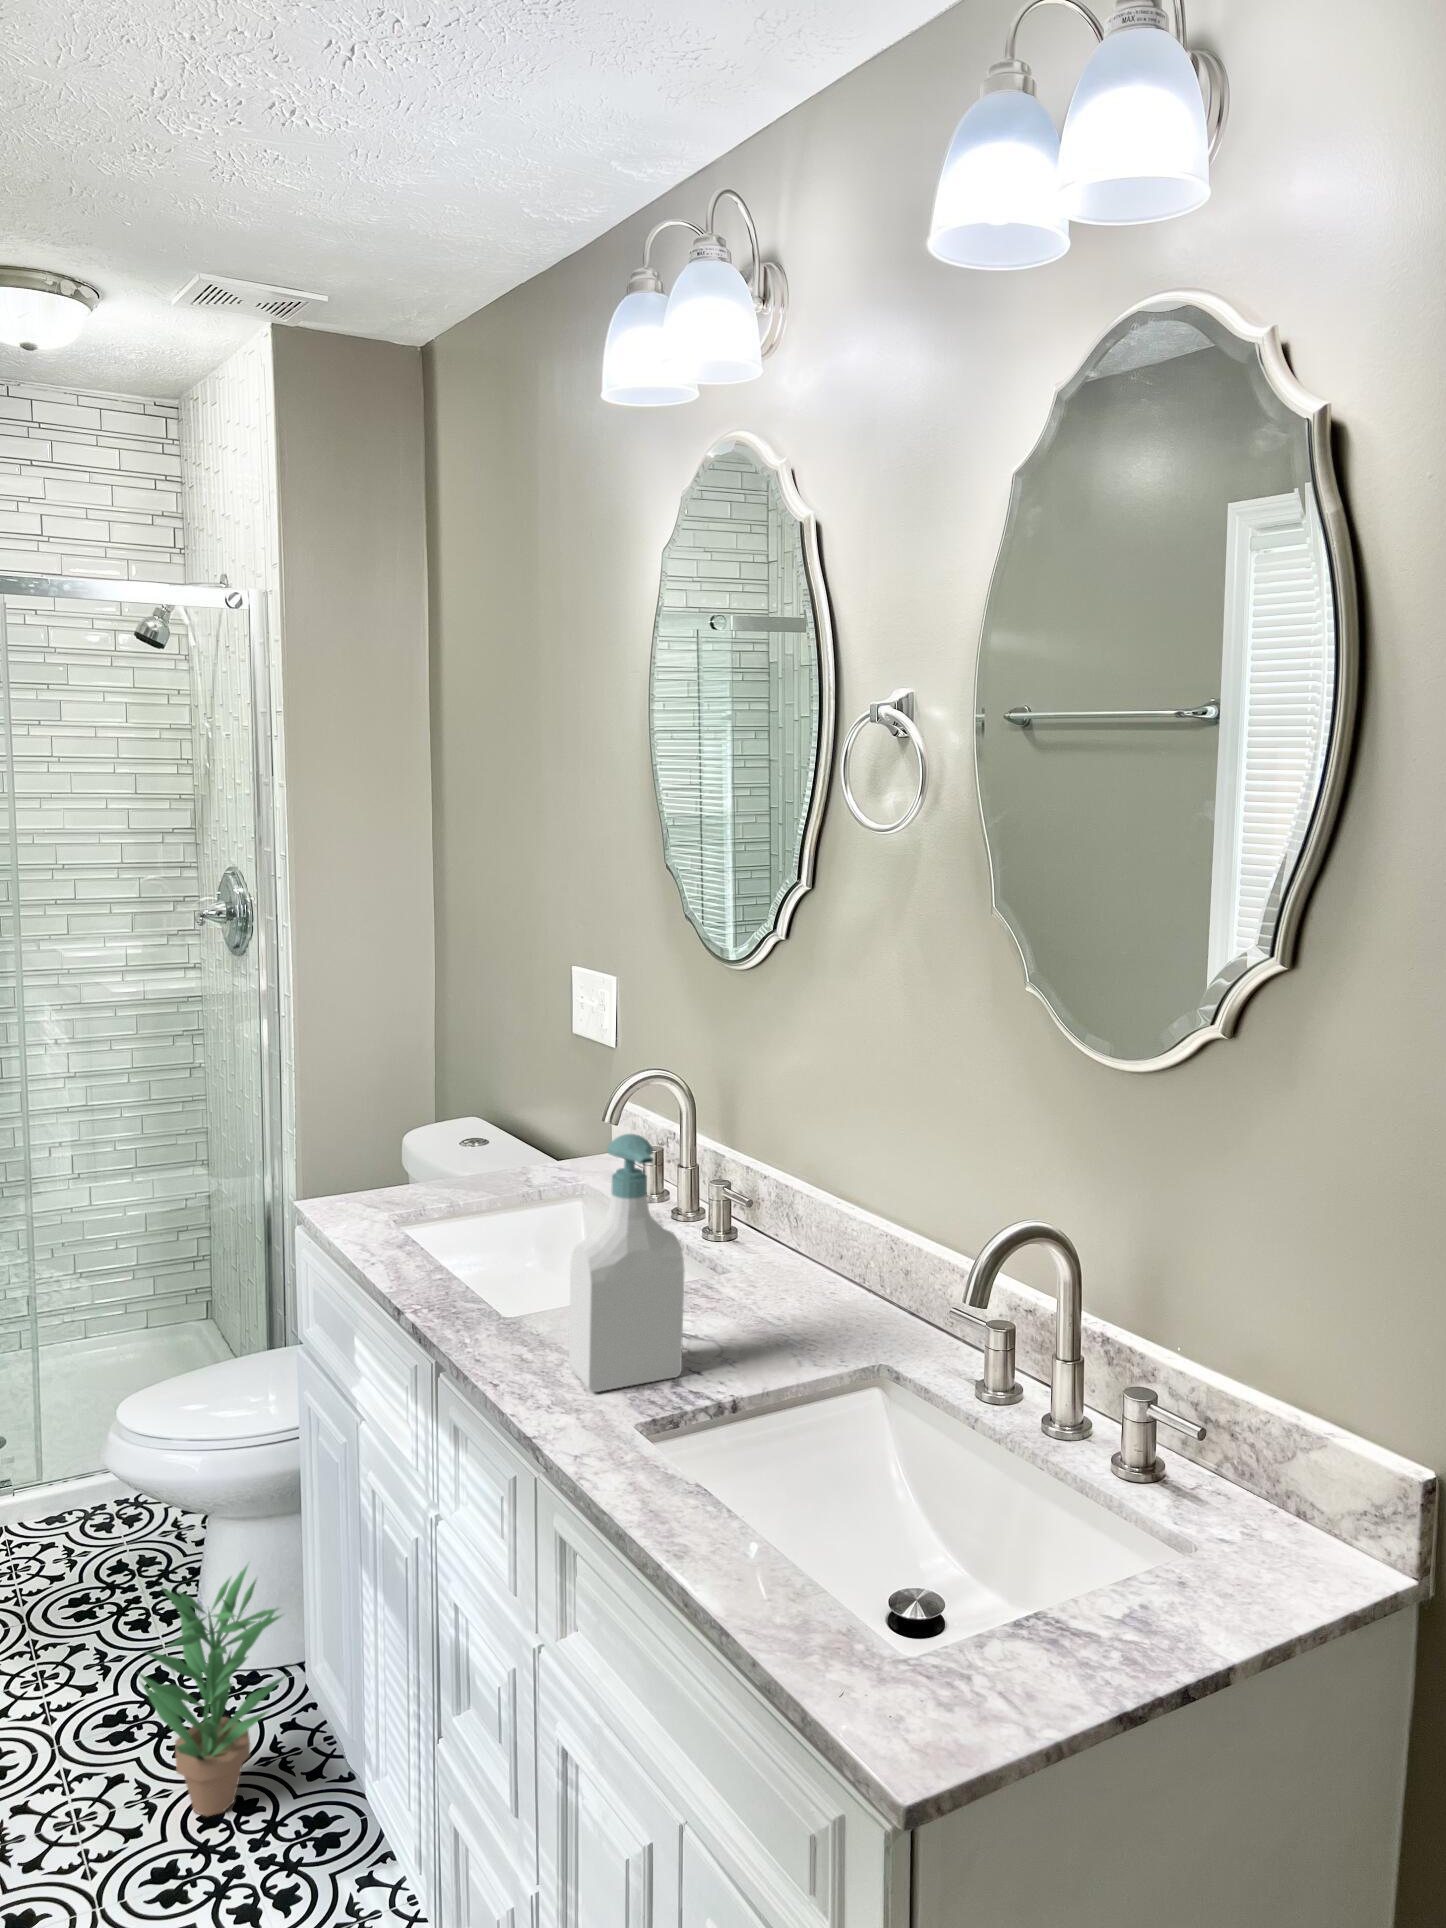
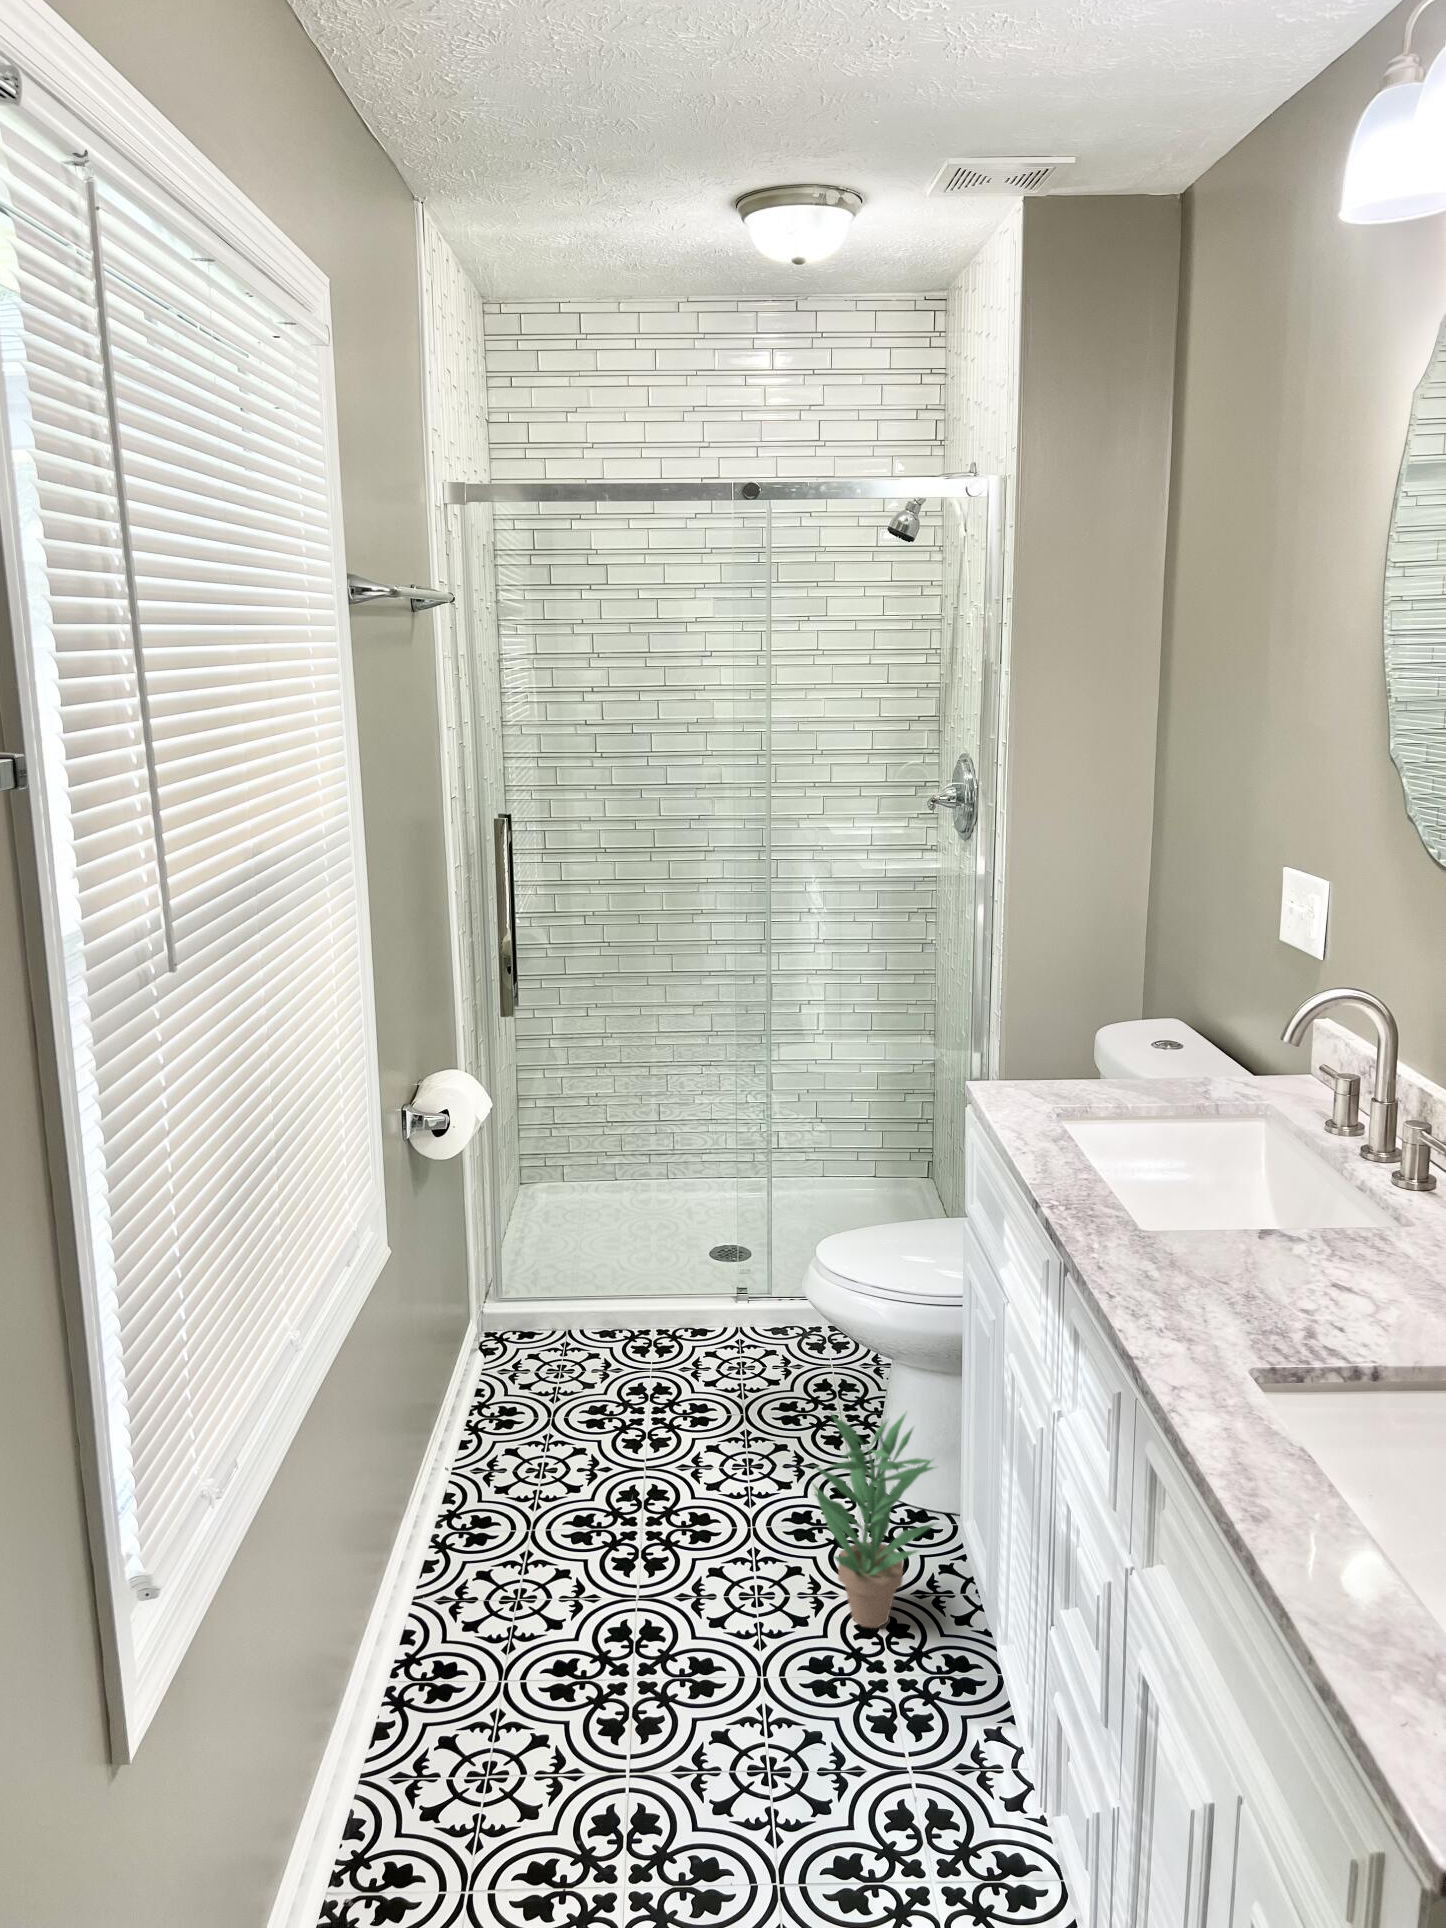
soap bottle: present [569,1134,684,1393] -> none [1192,1049,1332,1328]

